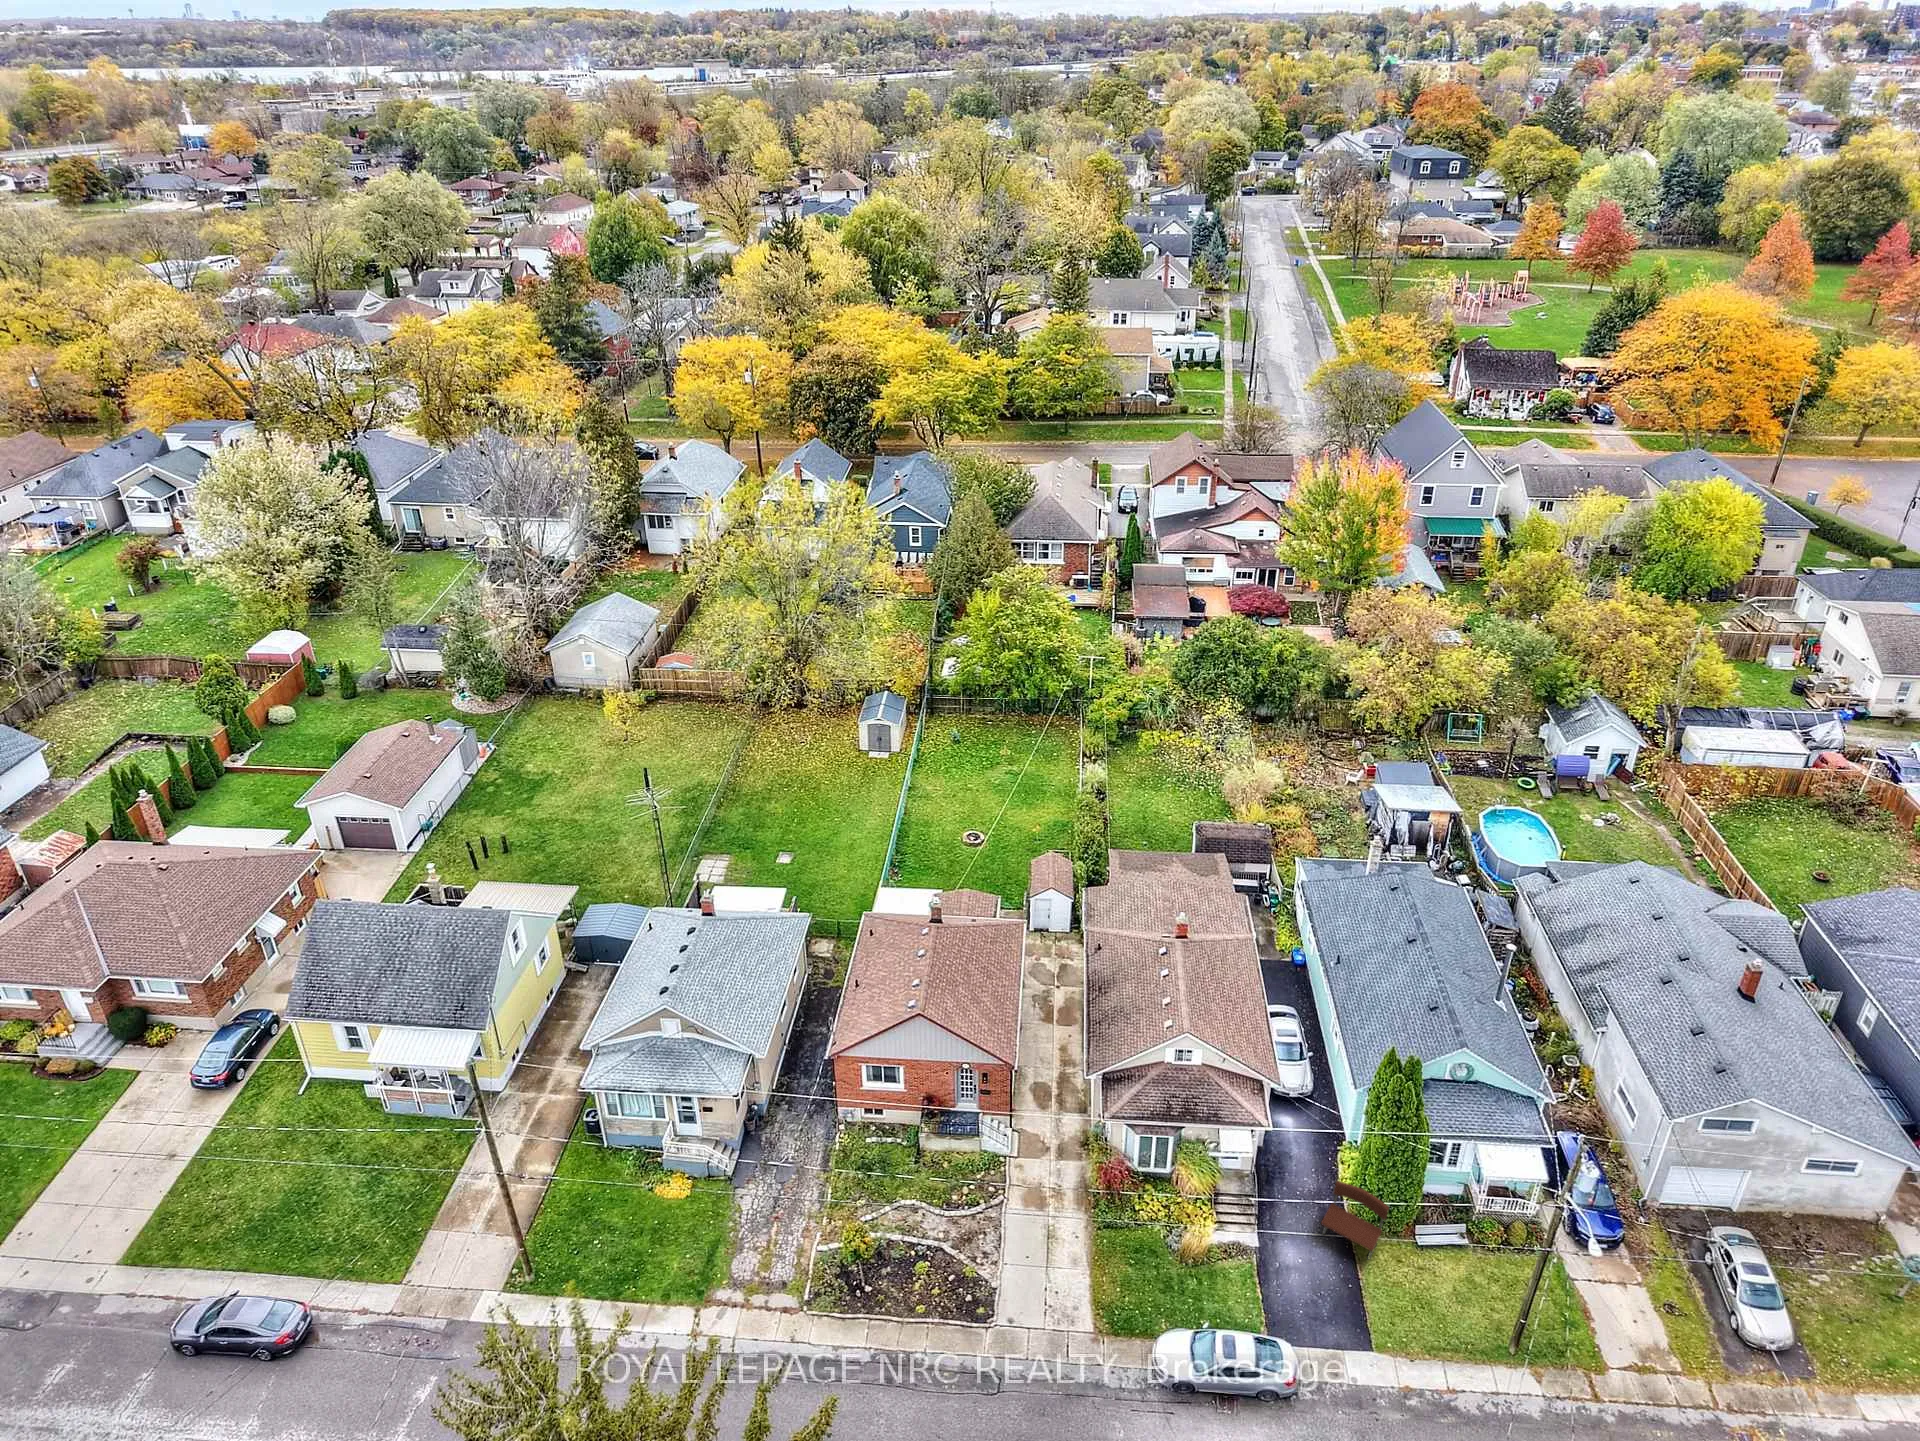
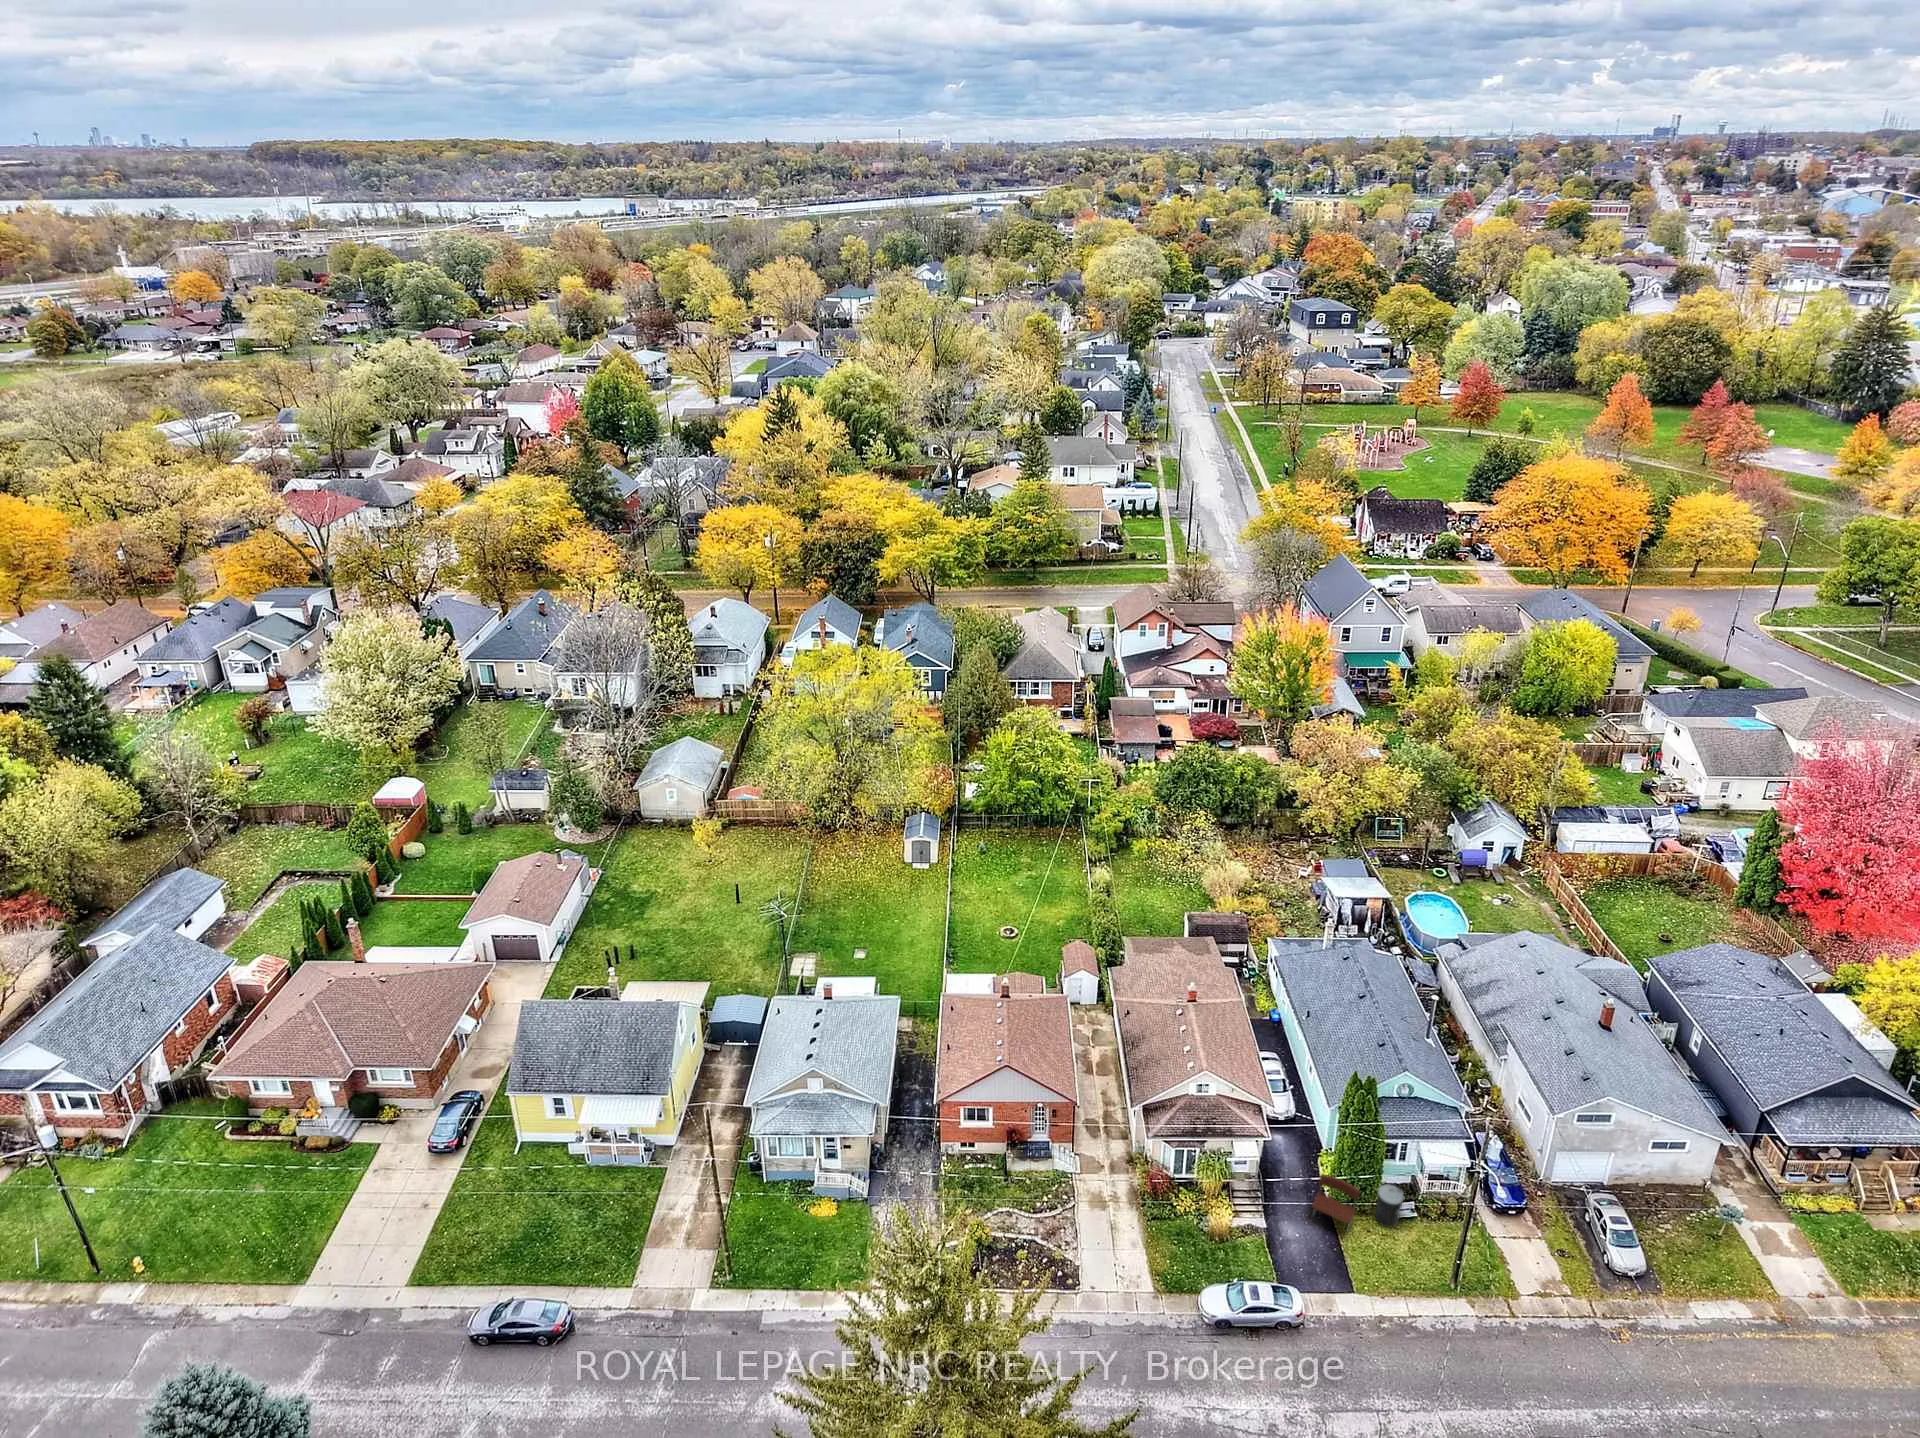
trash can: none [1408,1199,1450,1256] -> present [1375,1185,1403,1227]

